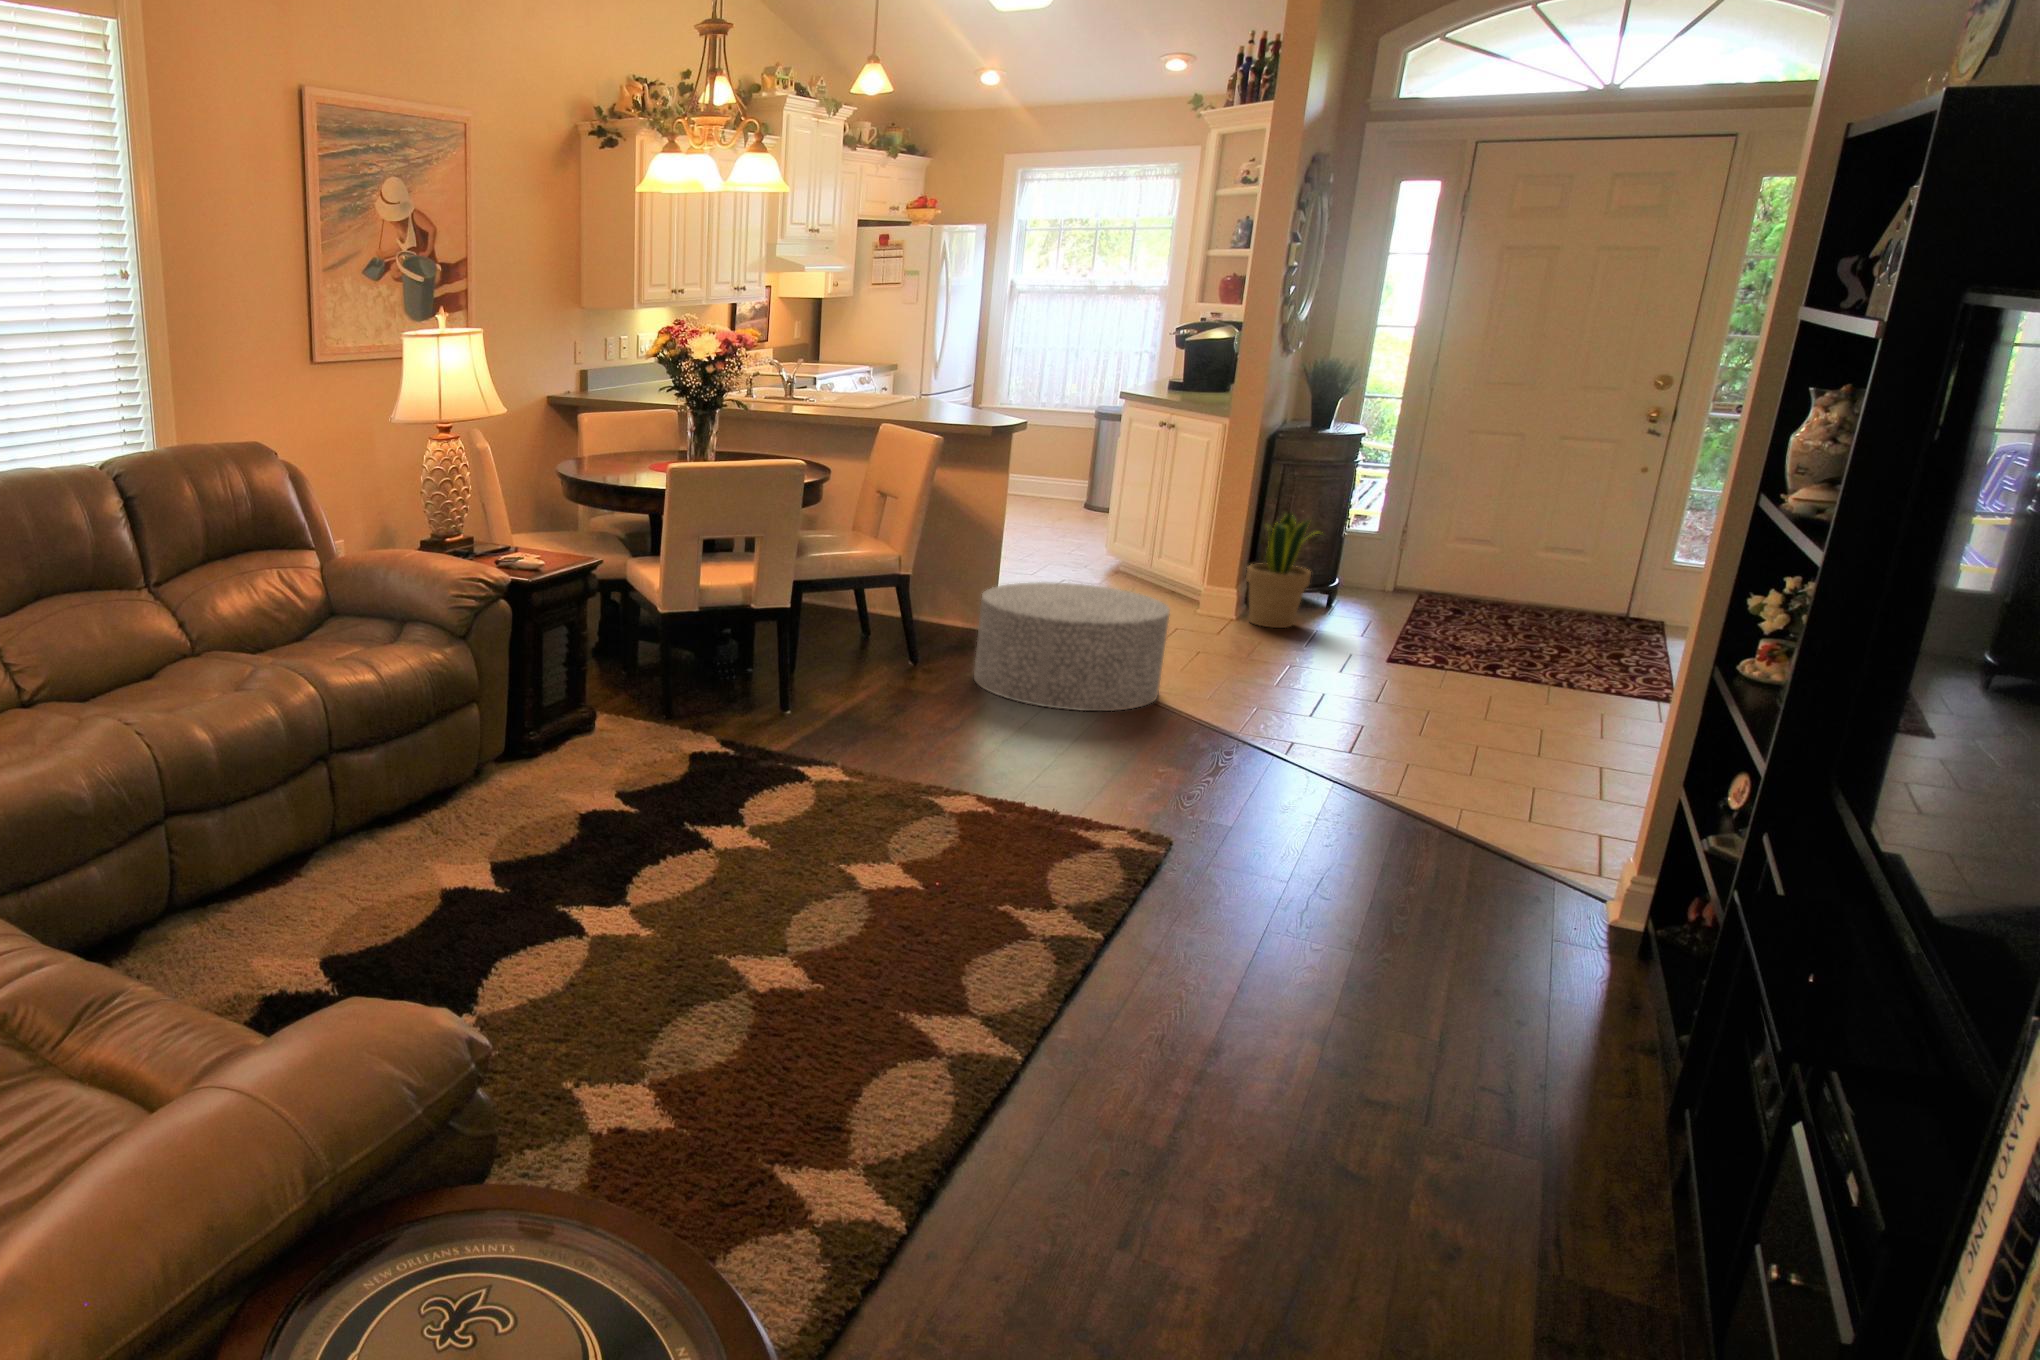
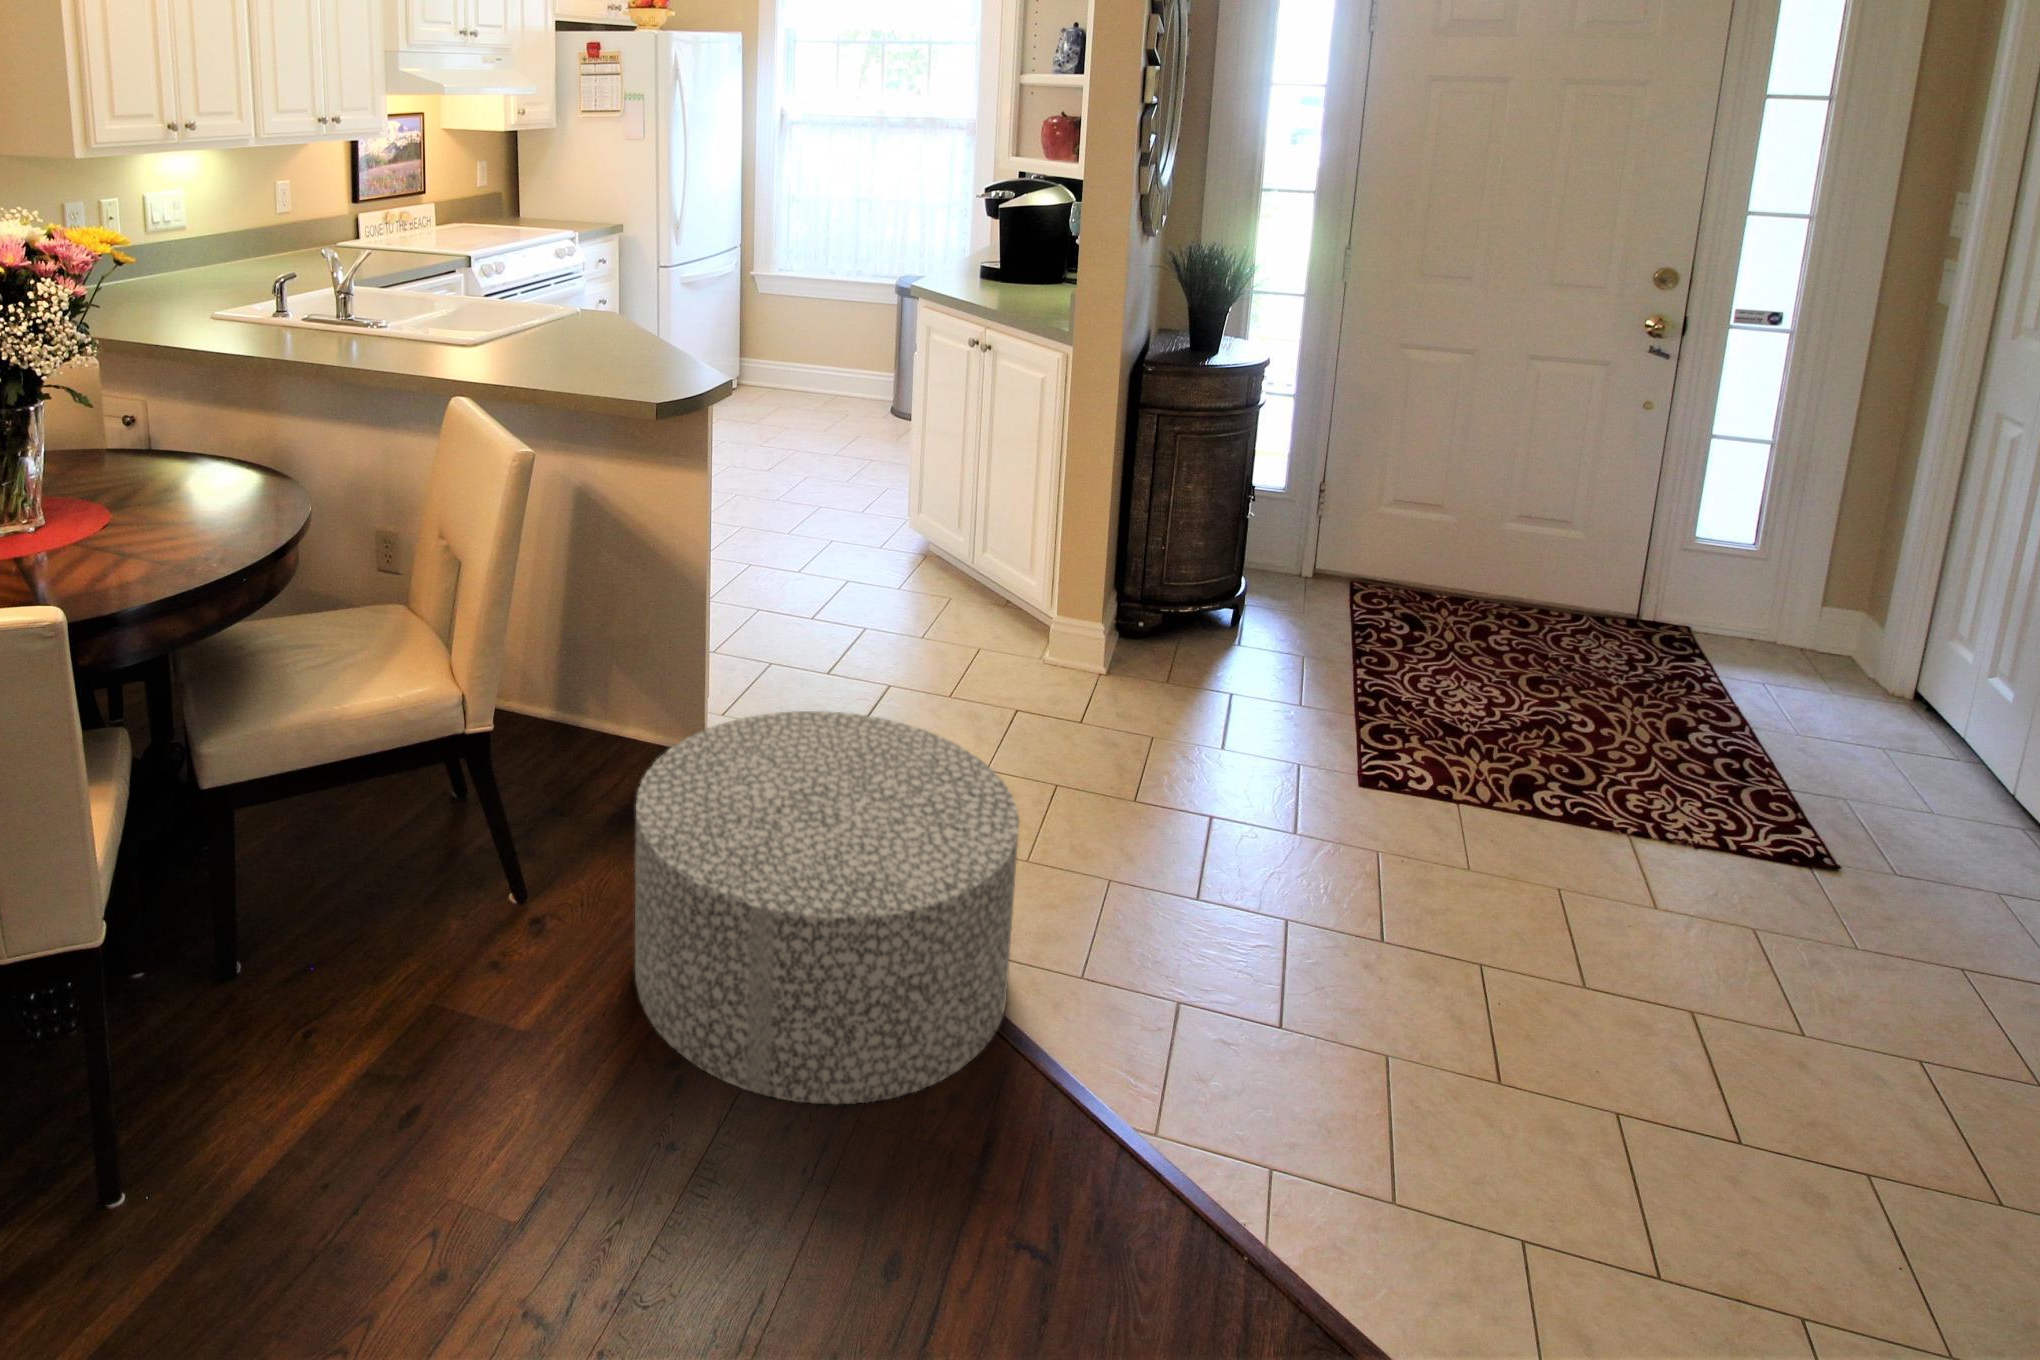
potted plant: present [1246,513,1322,628] -> none [1119,491,1237,684]

